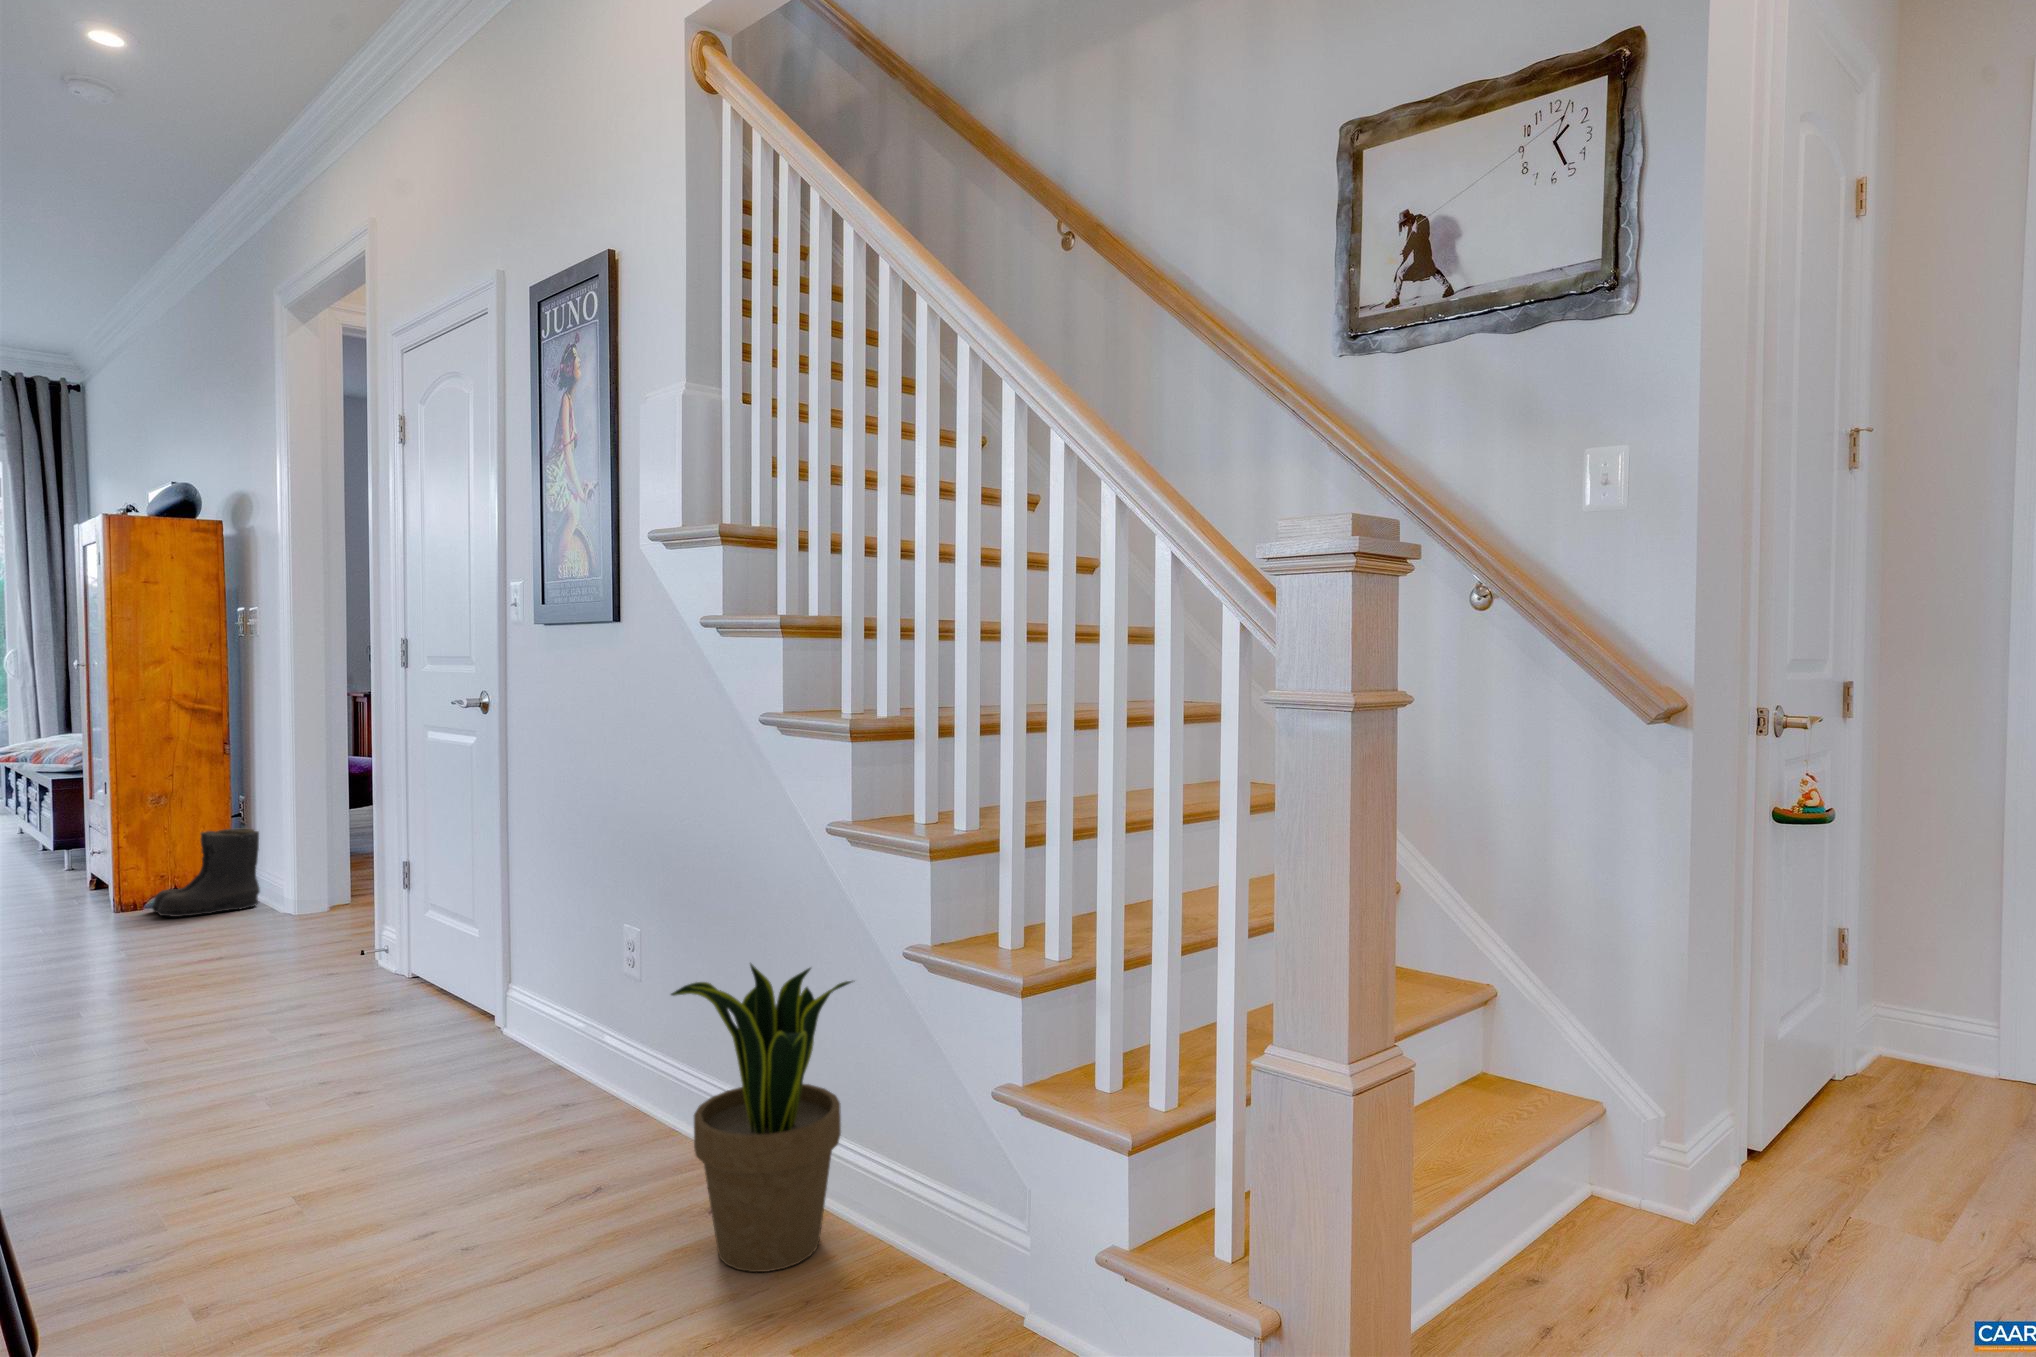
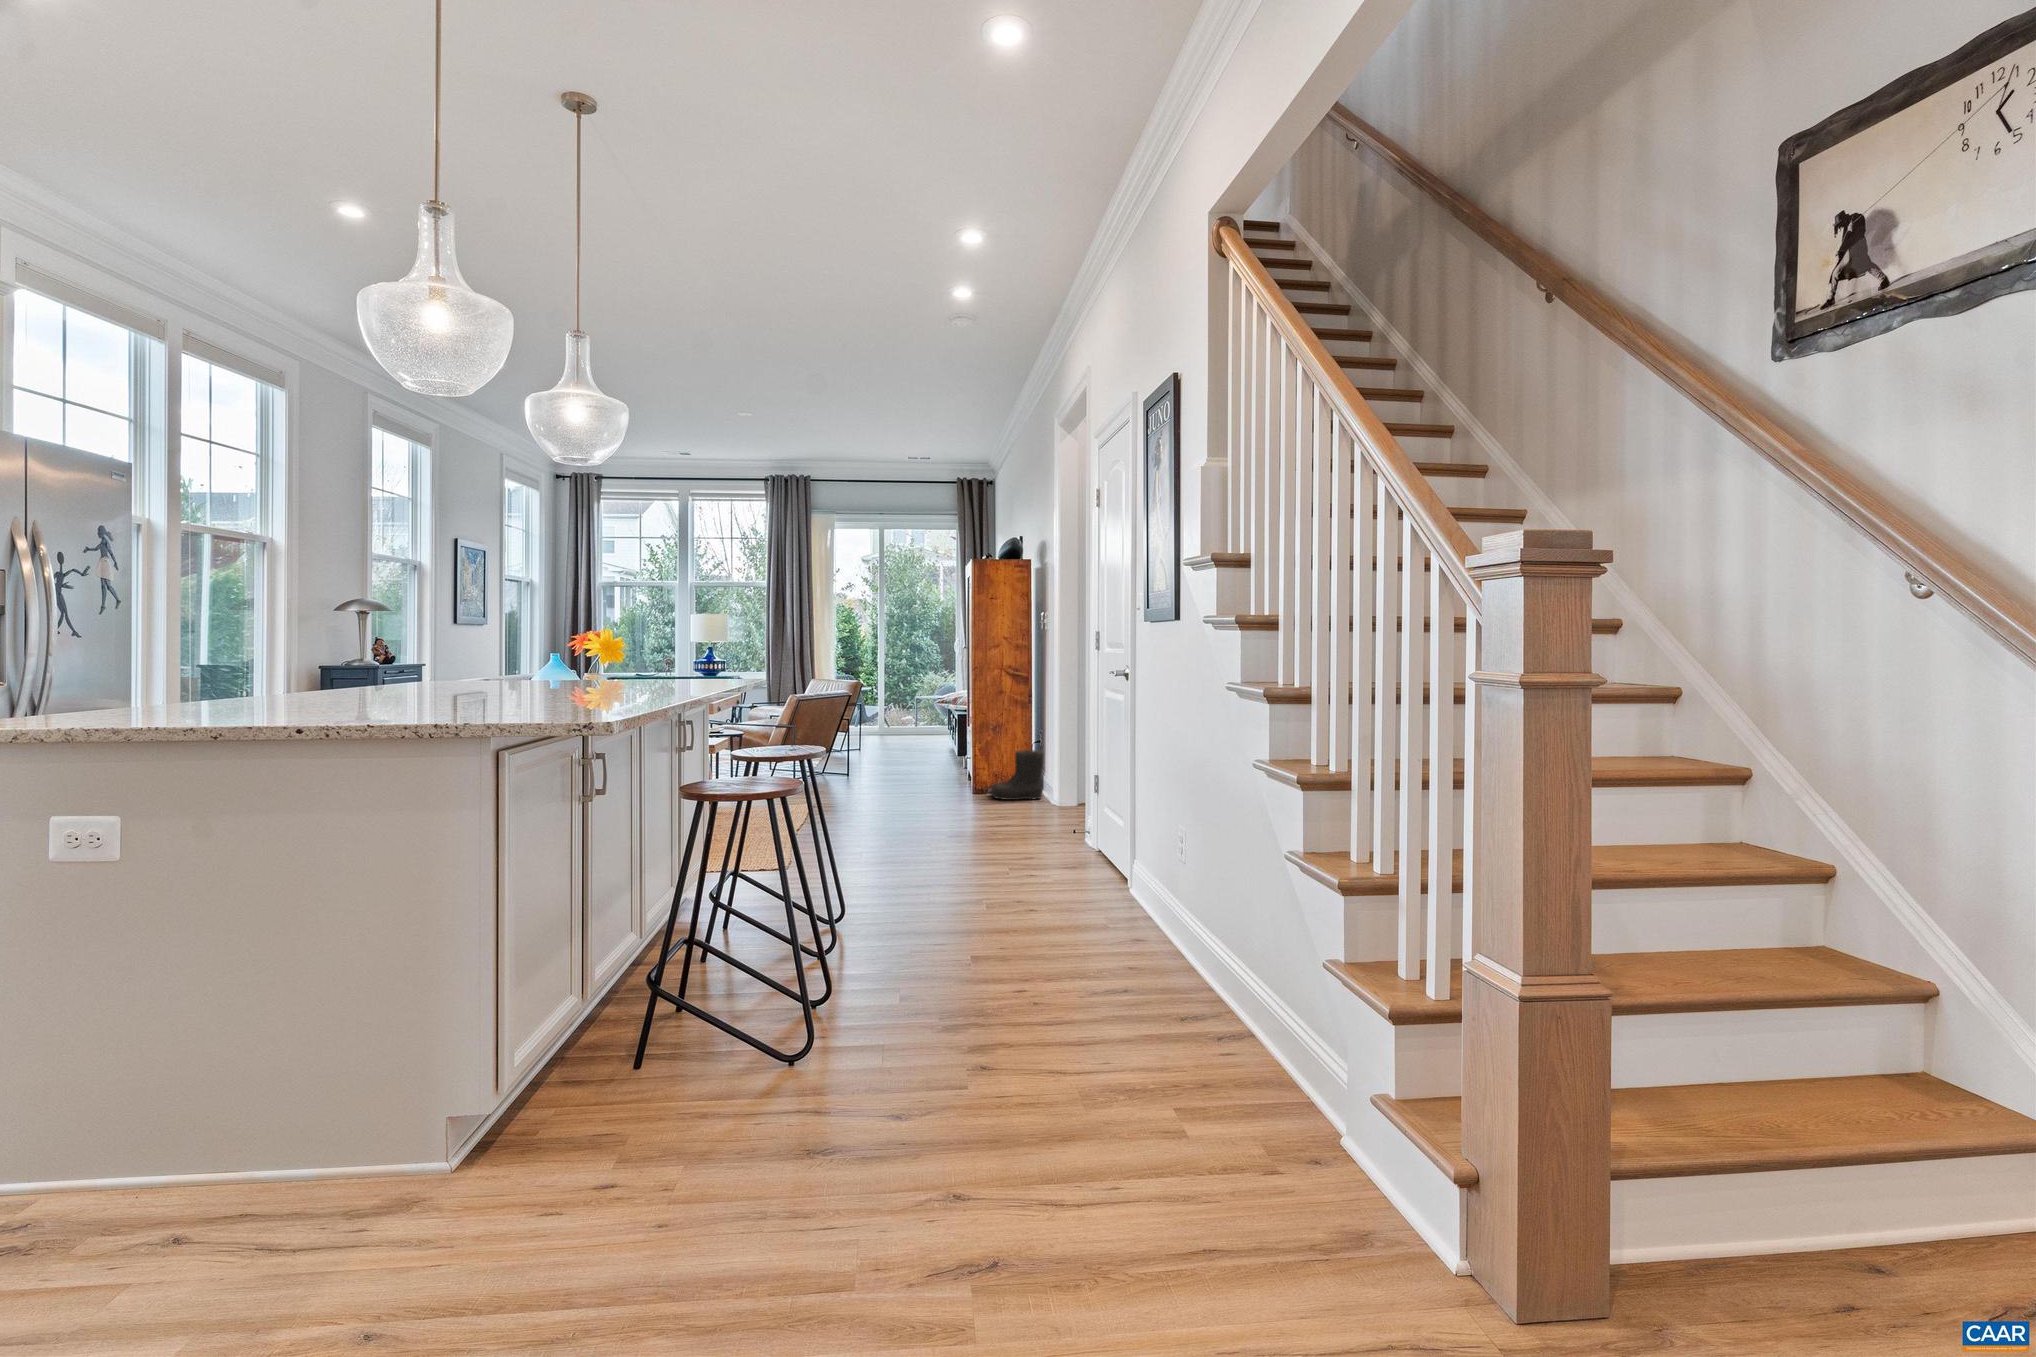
potted plant: present [671,964,852,1272] -> none [1147,844,1263,1046]

